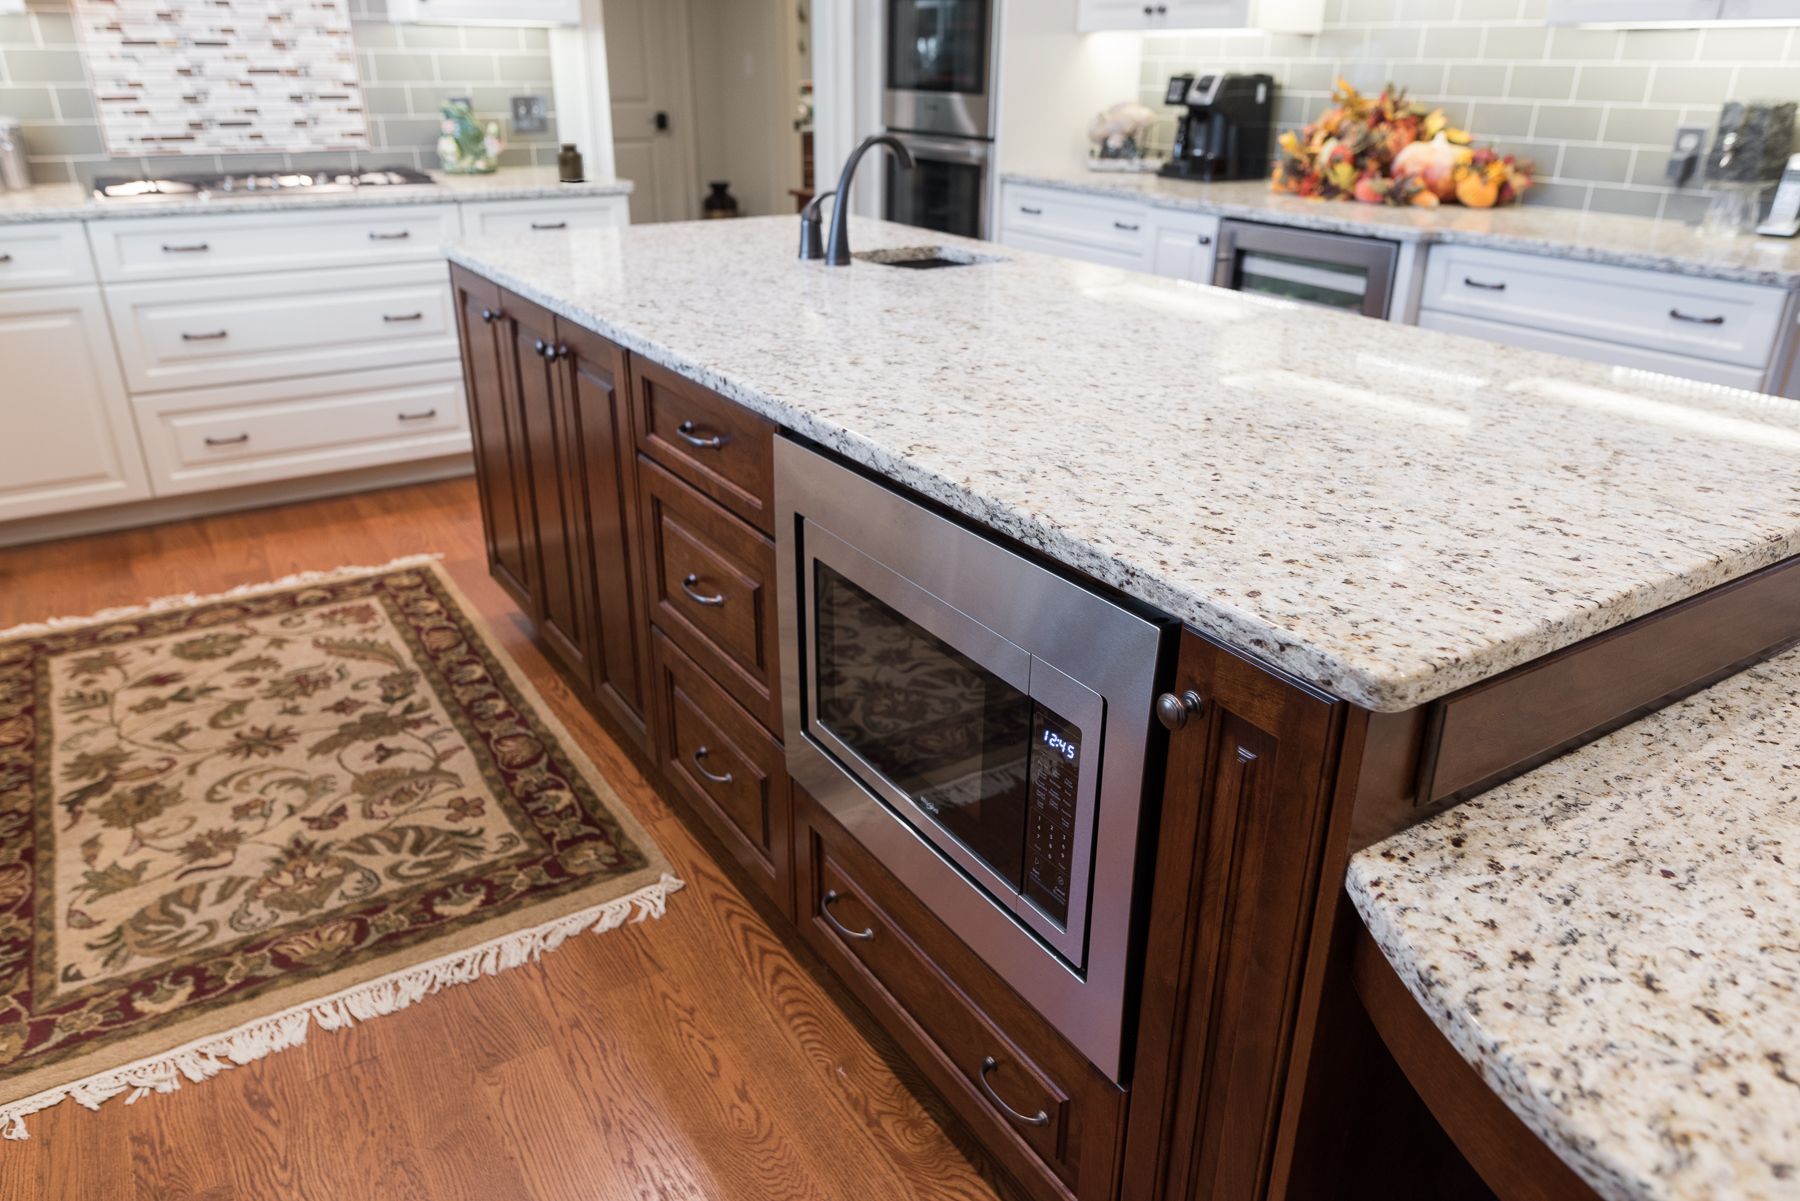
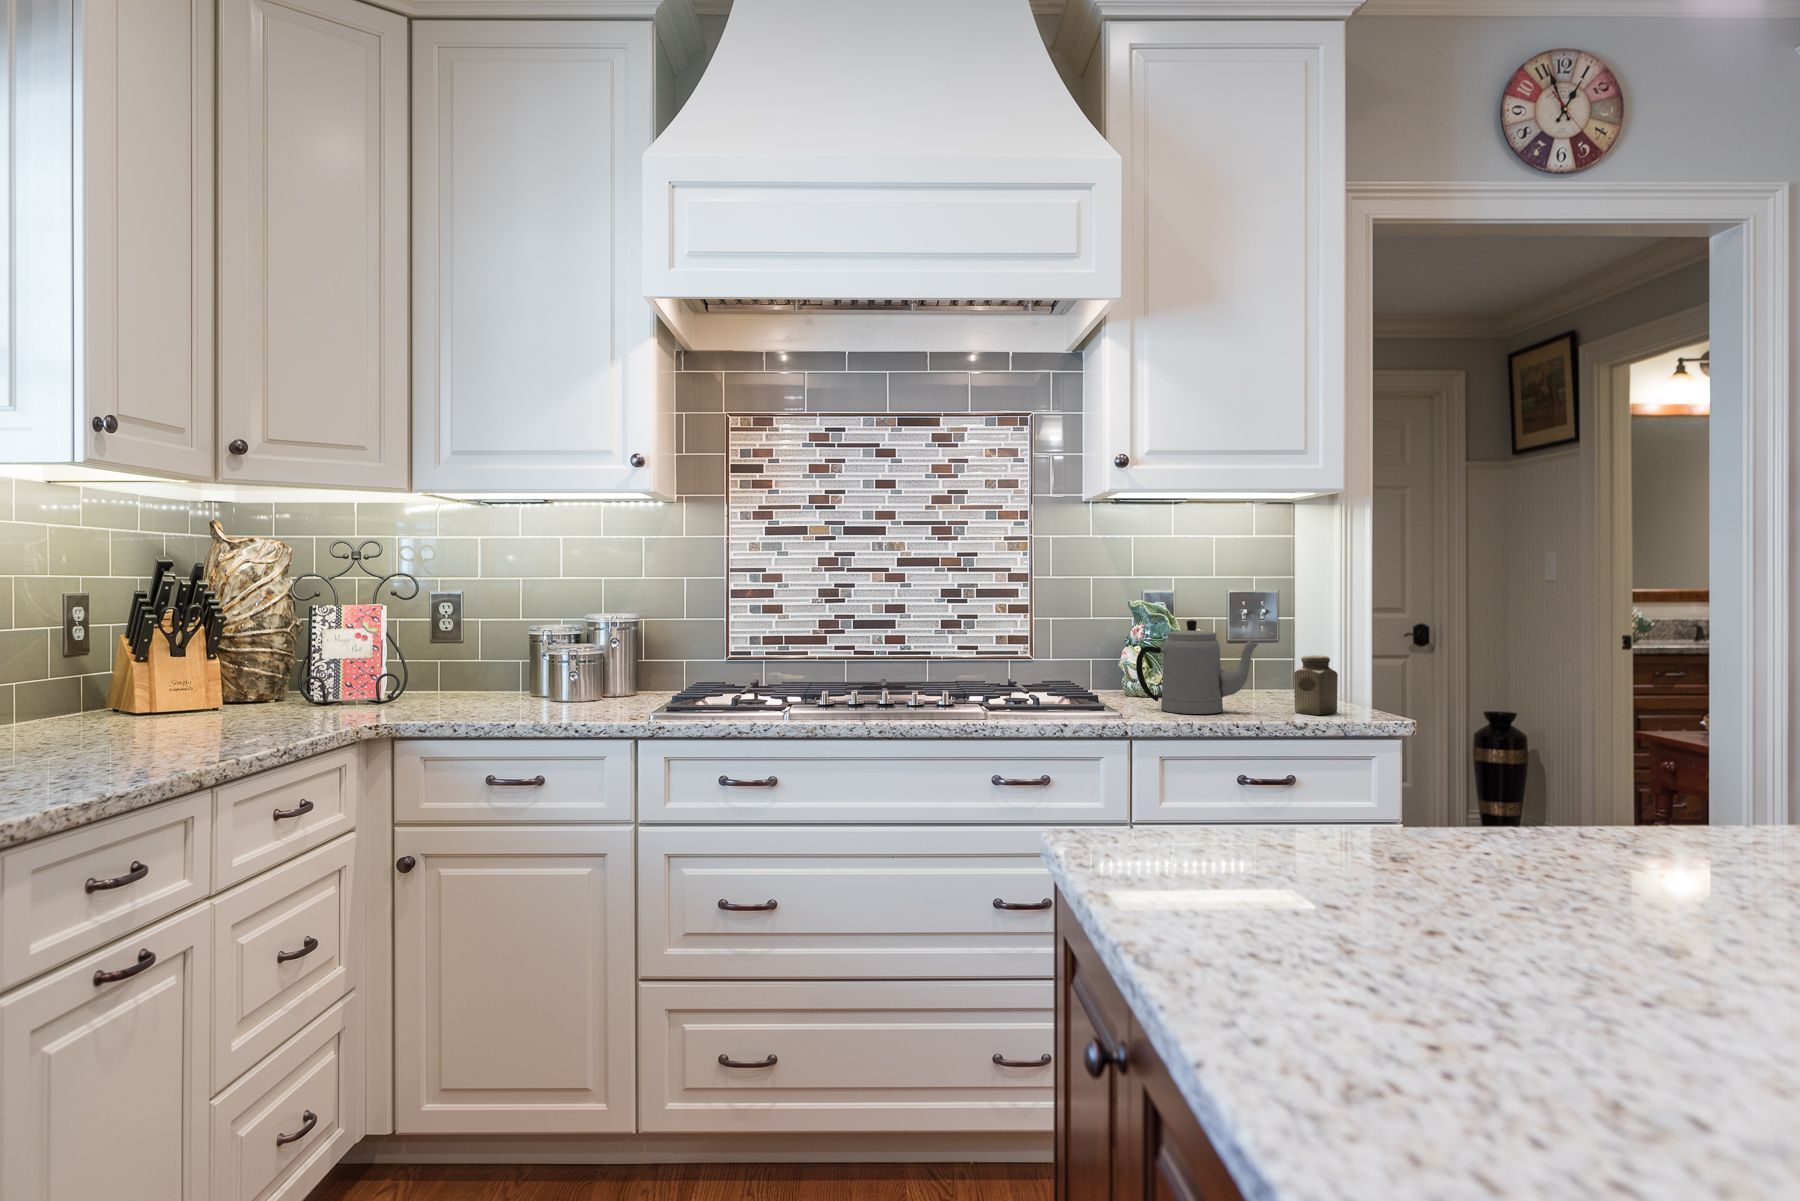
teapot: none [454,120,532,185] -> present [1136,620,1258,714]

